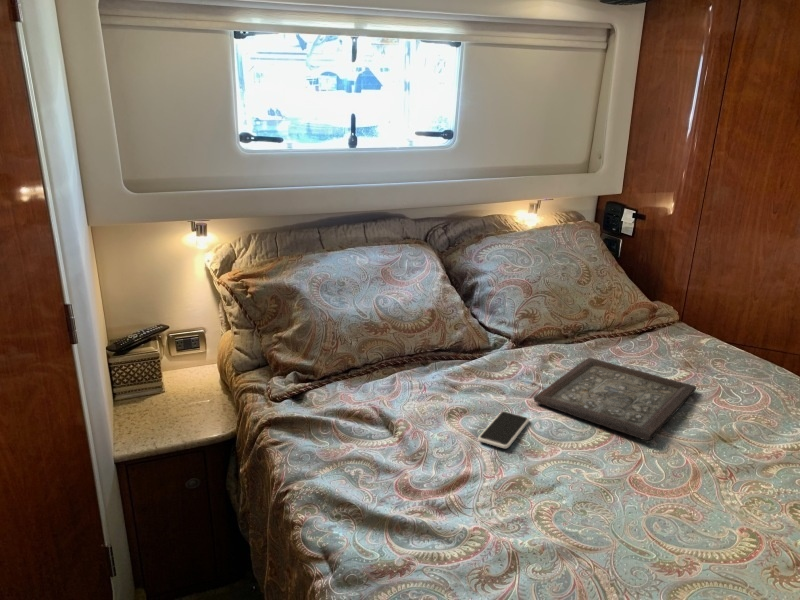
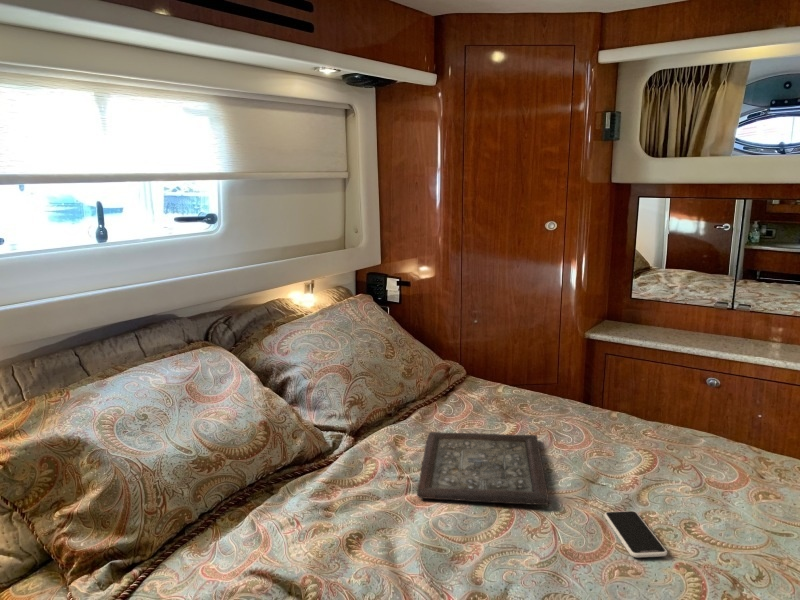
smartphone: present [478,412,529,448] -> present [604,511,667,557]

